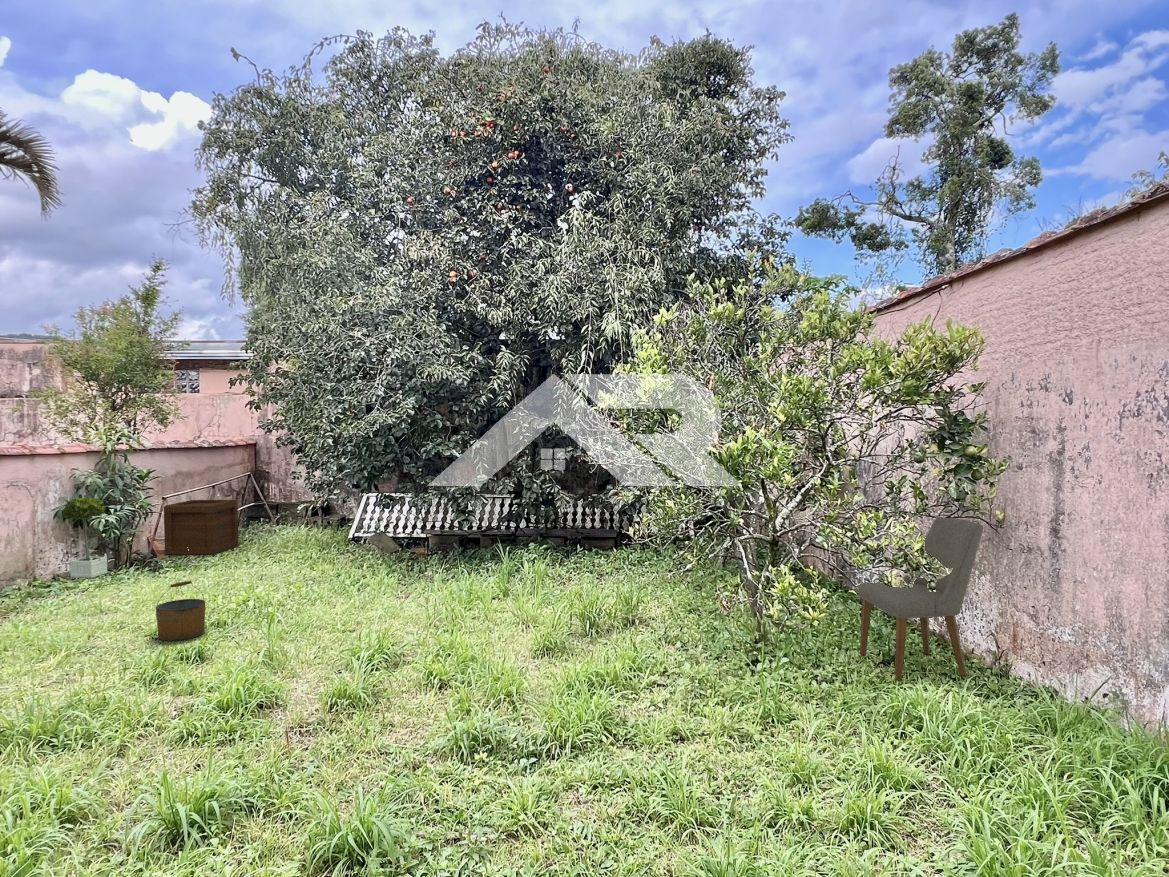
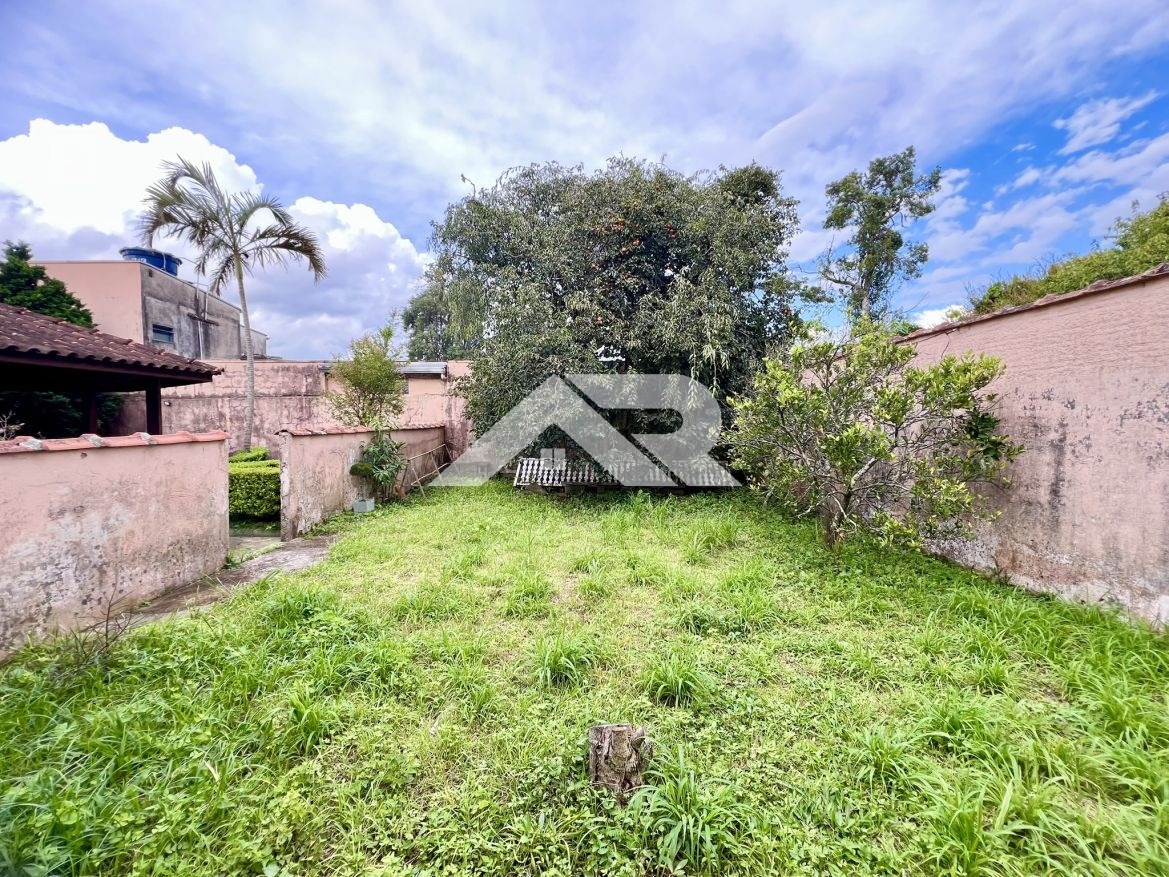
wooden crate: present [164,500,239,555] -> none [400,463,443,497]
chair: present [858,516,983,681] -> none [896,479,990,584]
bucket: present [156,581,206,641] -> none [439,517,467,555]

